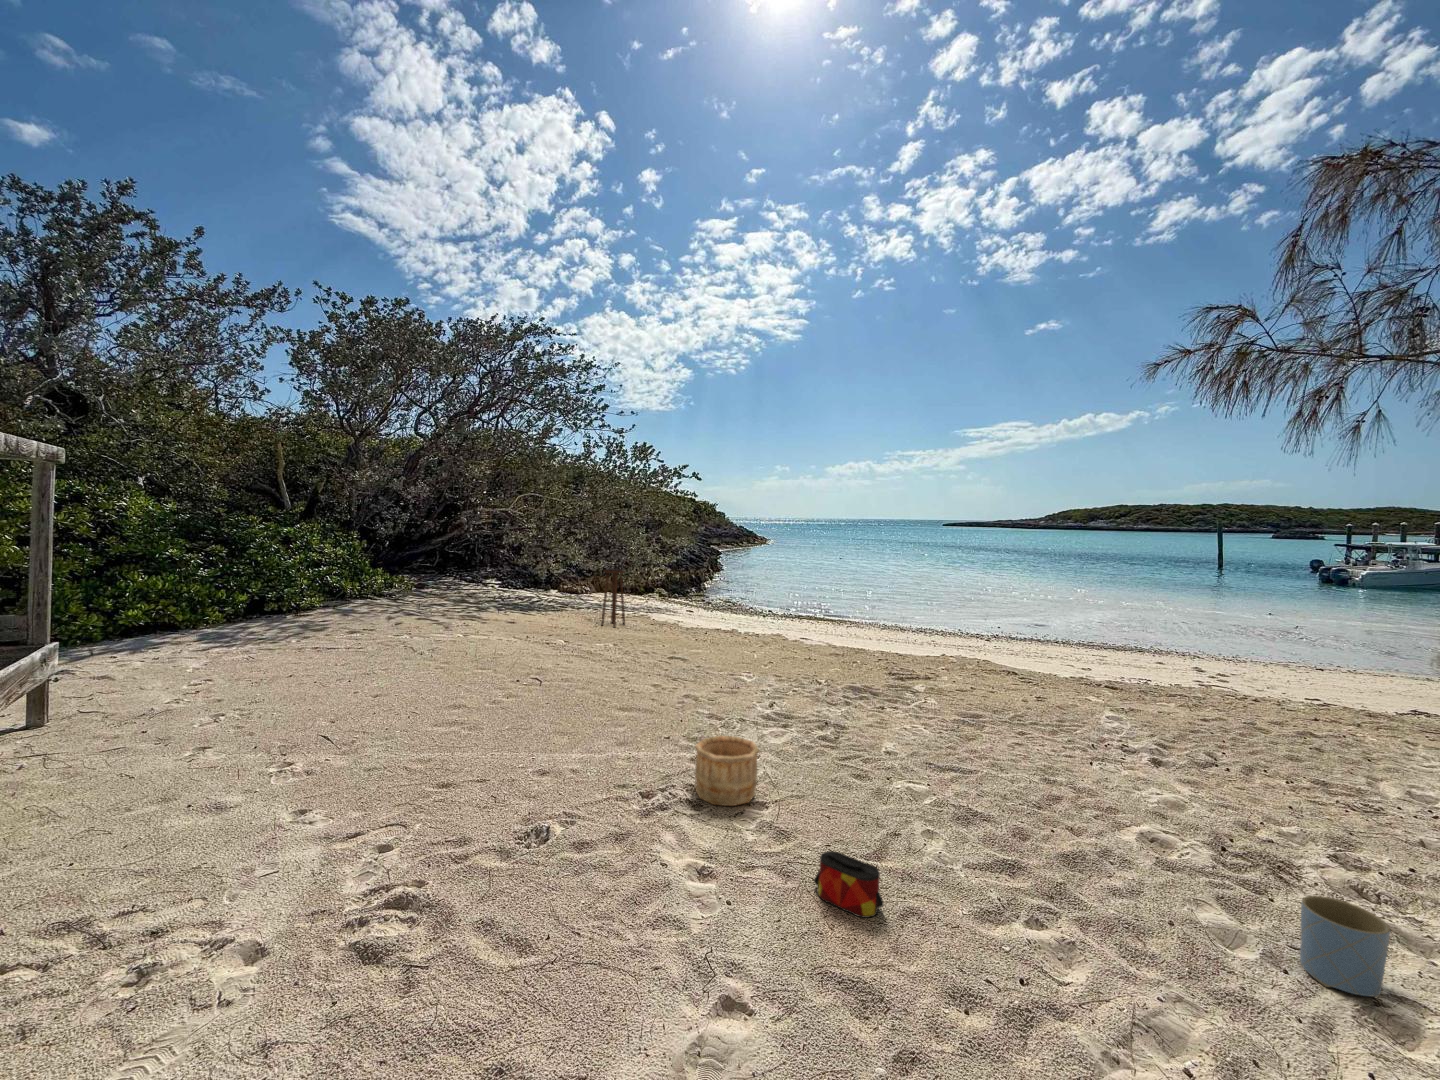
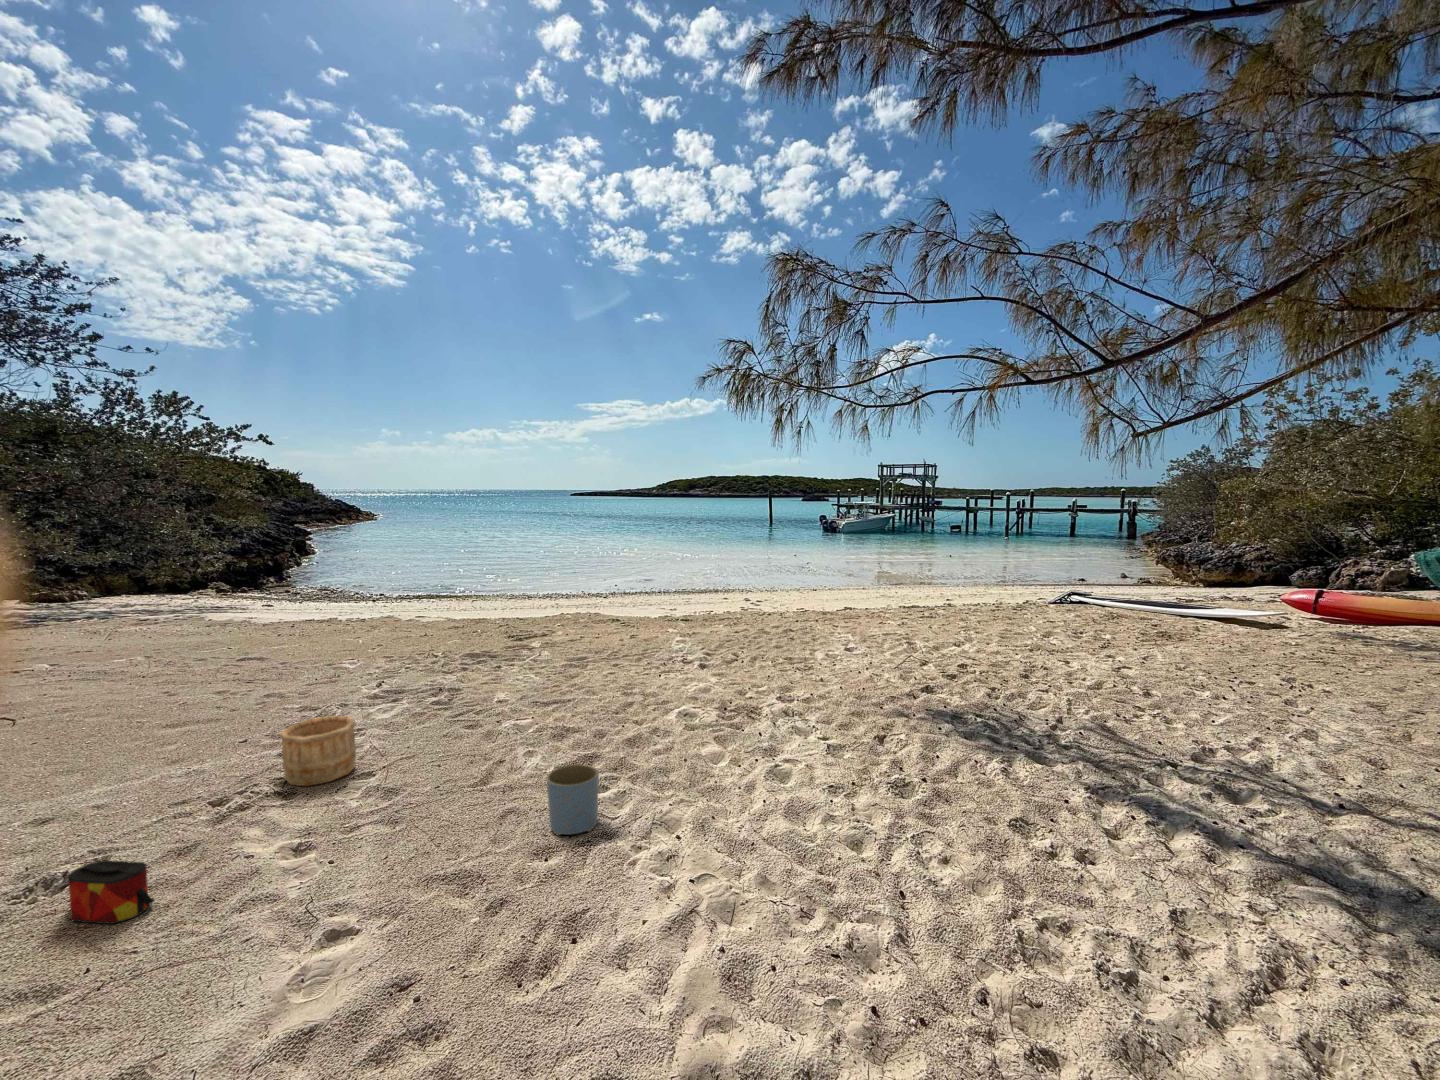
stool: present [601,569,625,627] -> none [151,574,192,643]
bag: present [814,851,883,918] -> present [68,860,154,924]
planter: present [1300,896,1390,998] -> present [547,764,599,835]

